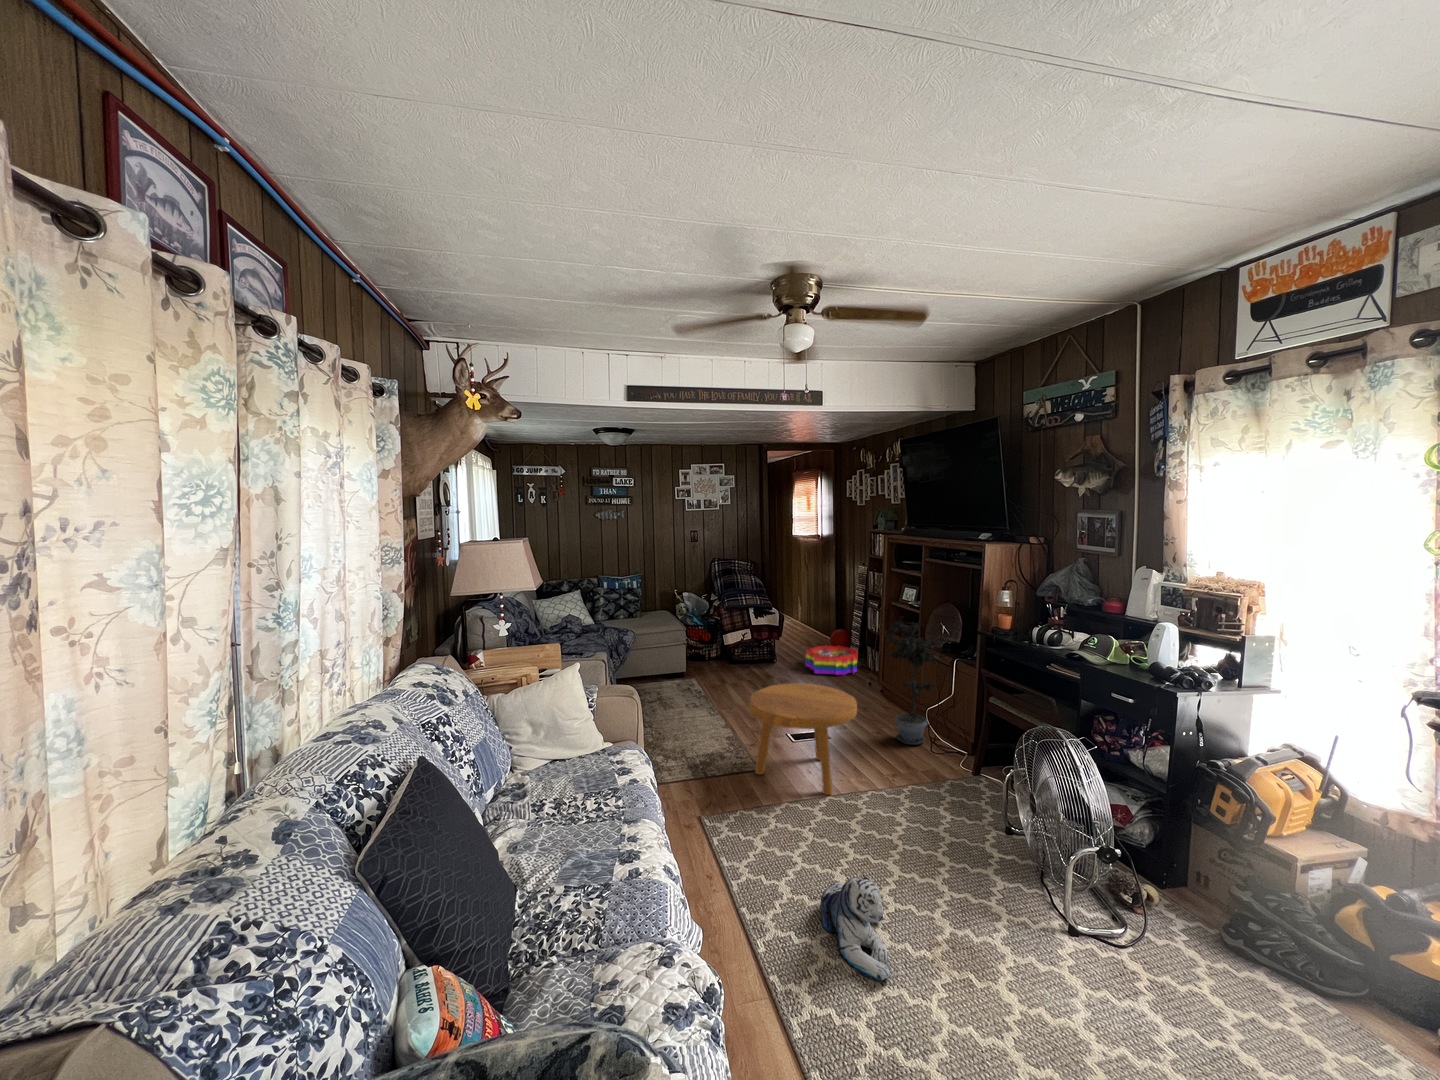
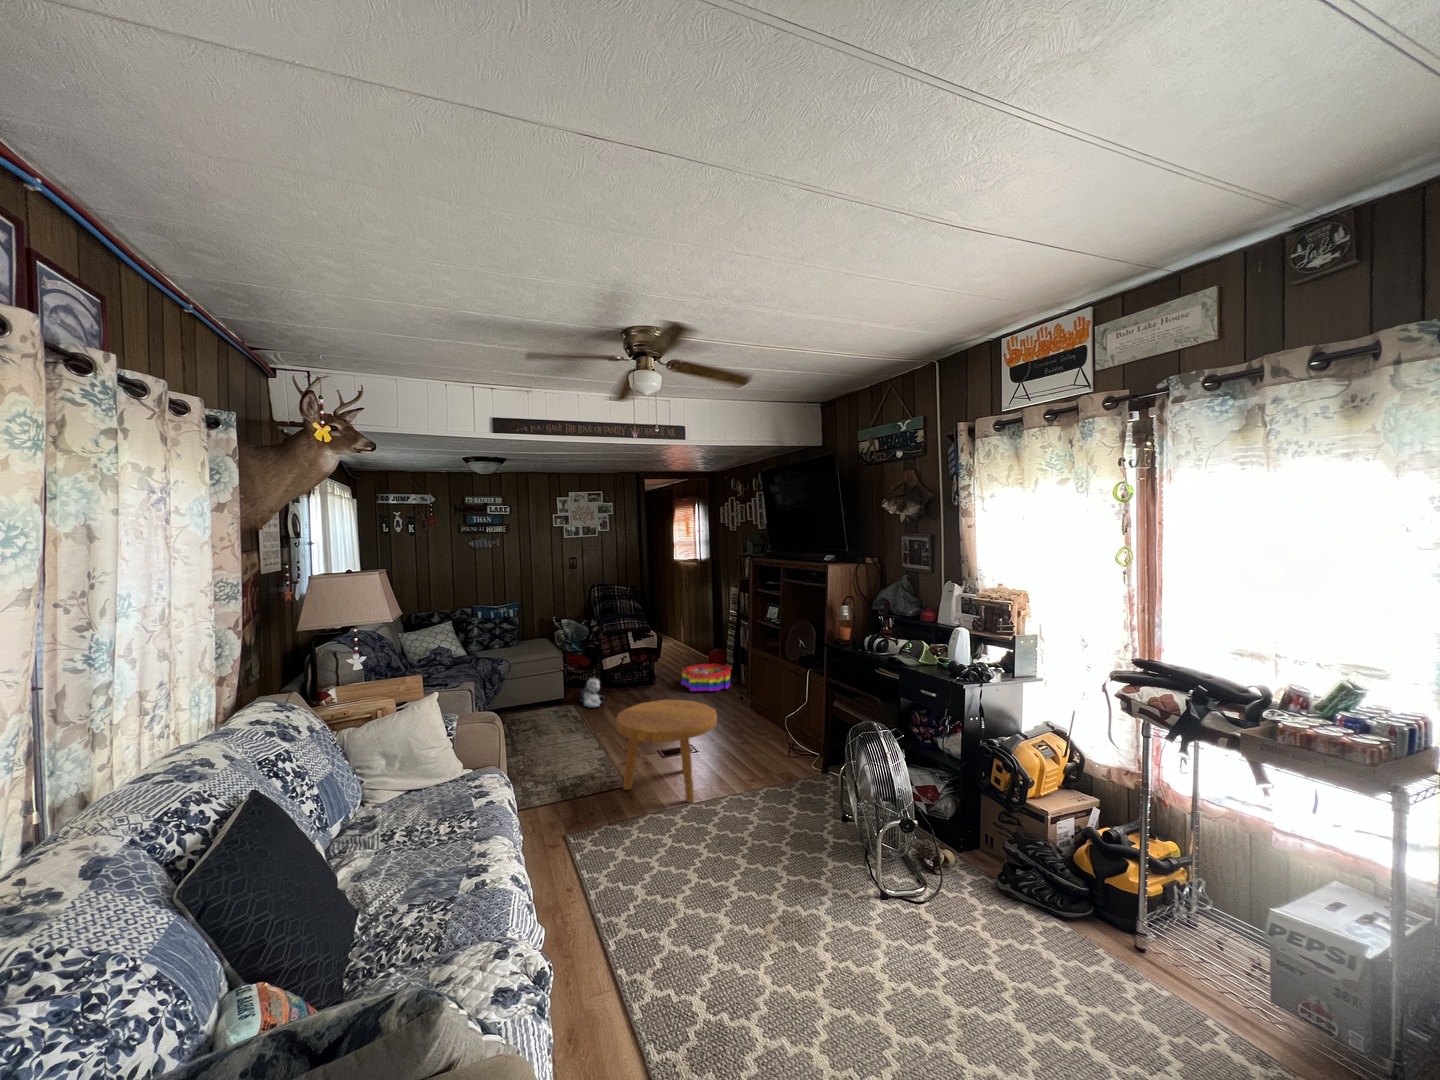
potted plant: present [886,617,940,745] -> none [745,632,797,750]
plush toy: present [821,877,890,981] -> present [580,678,605,708]

